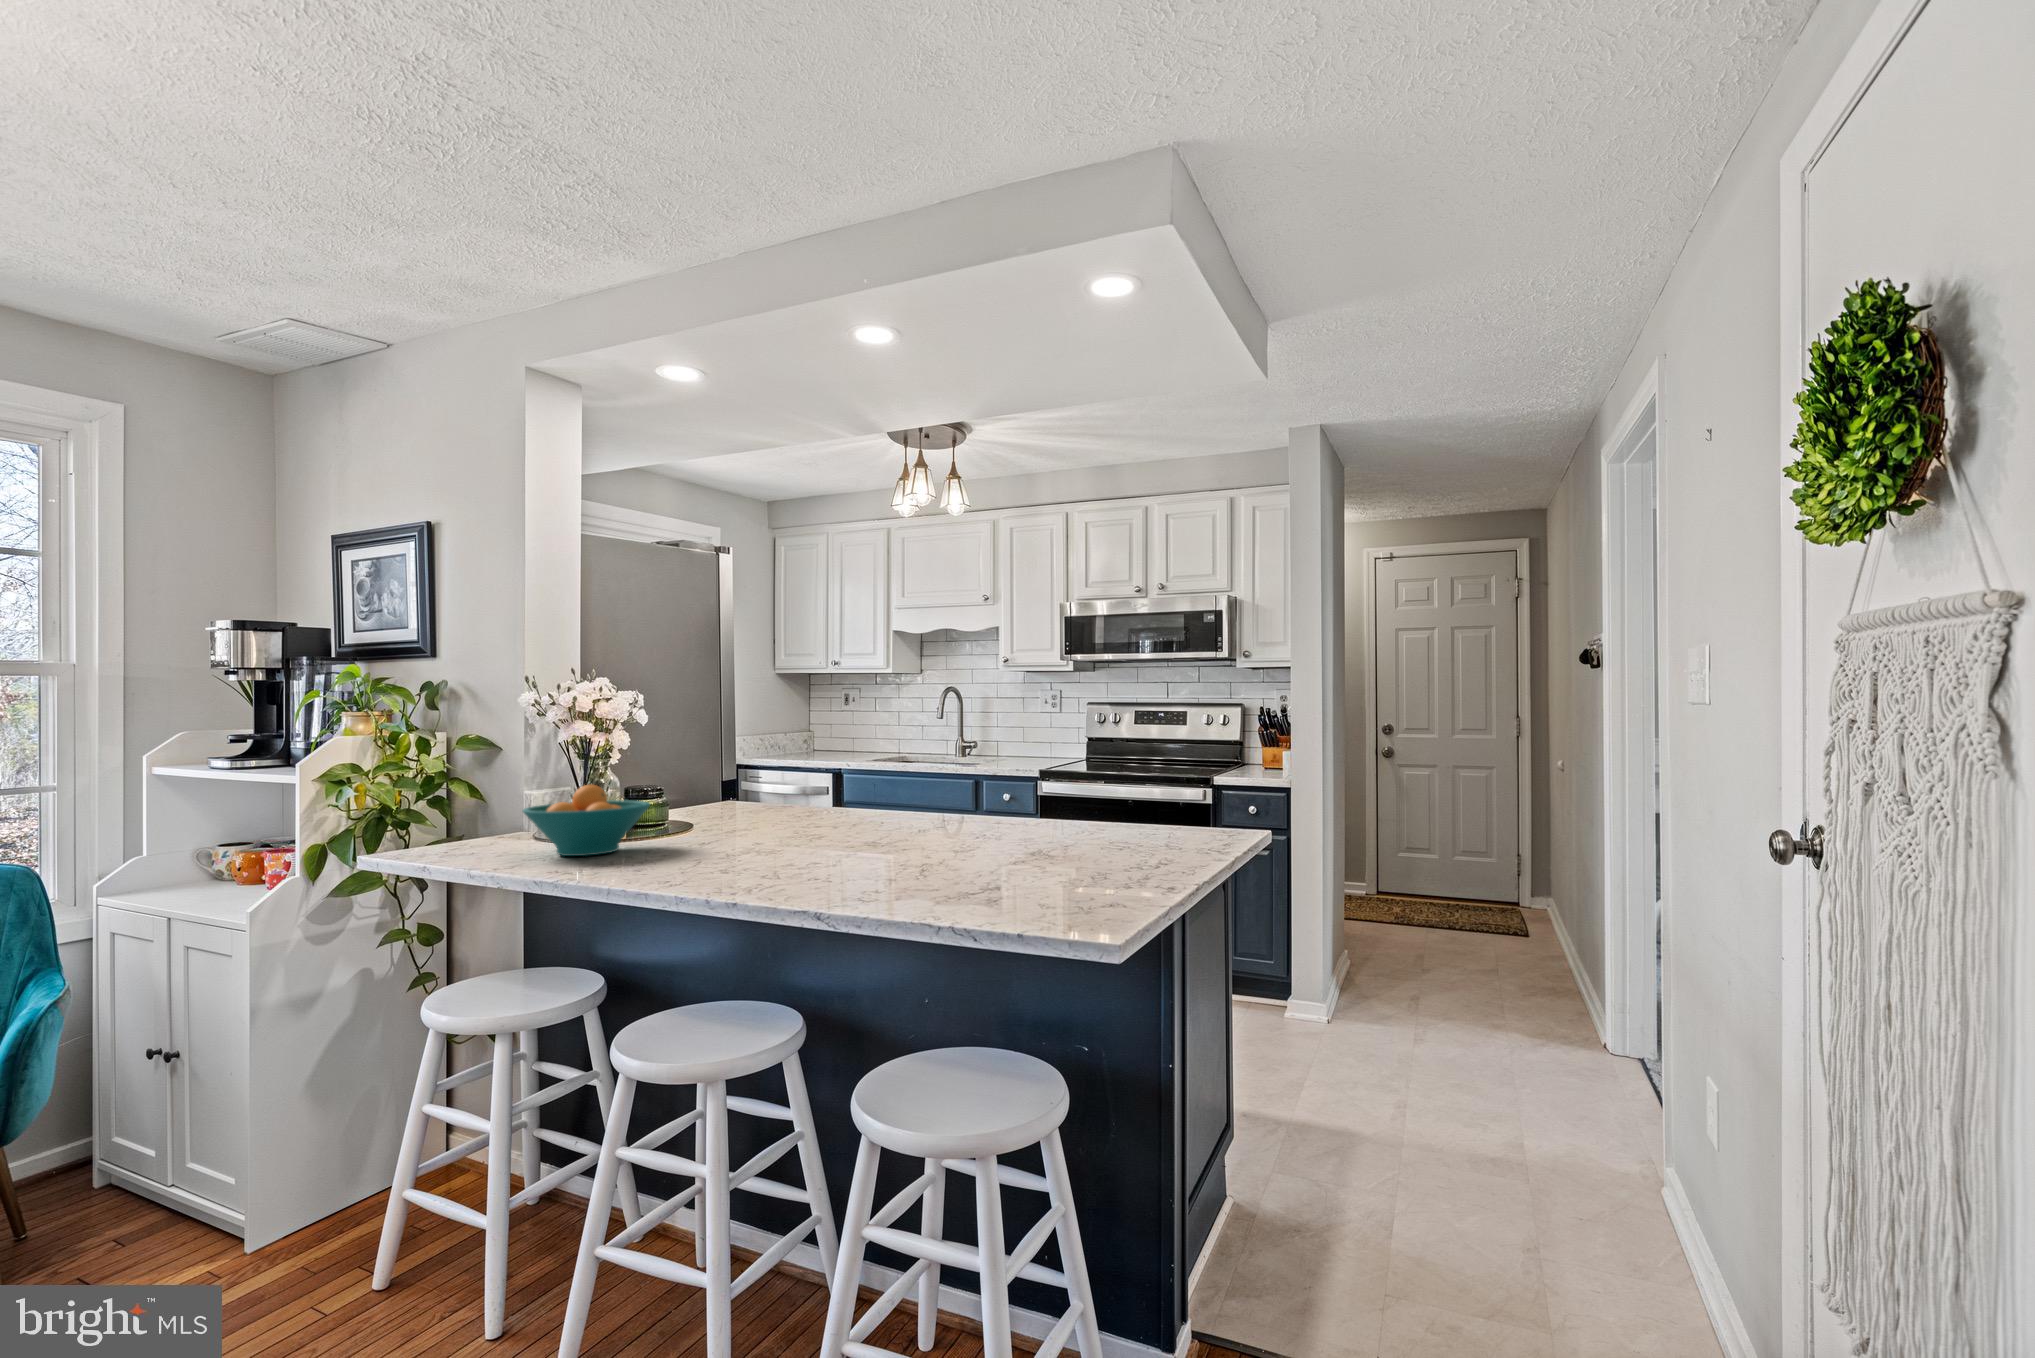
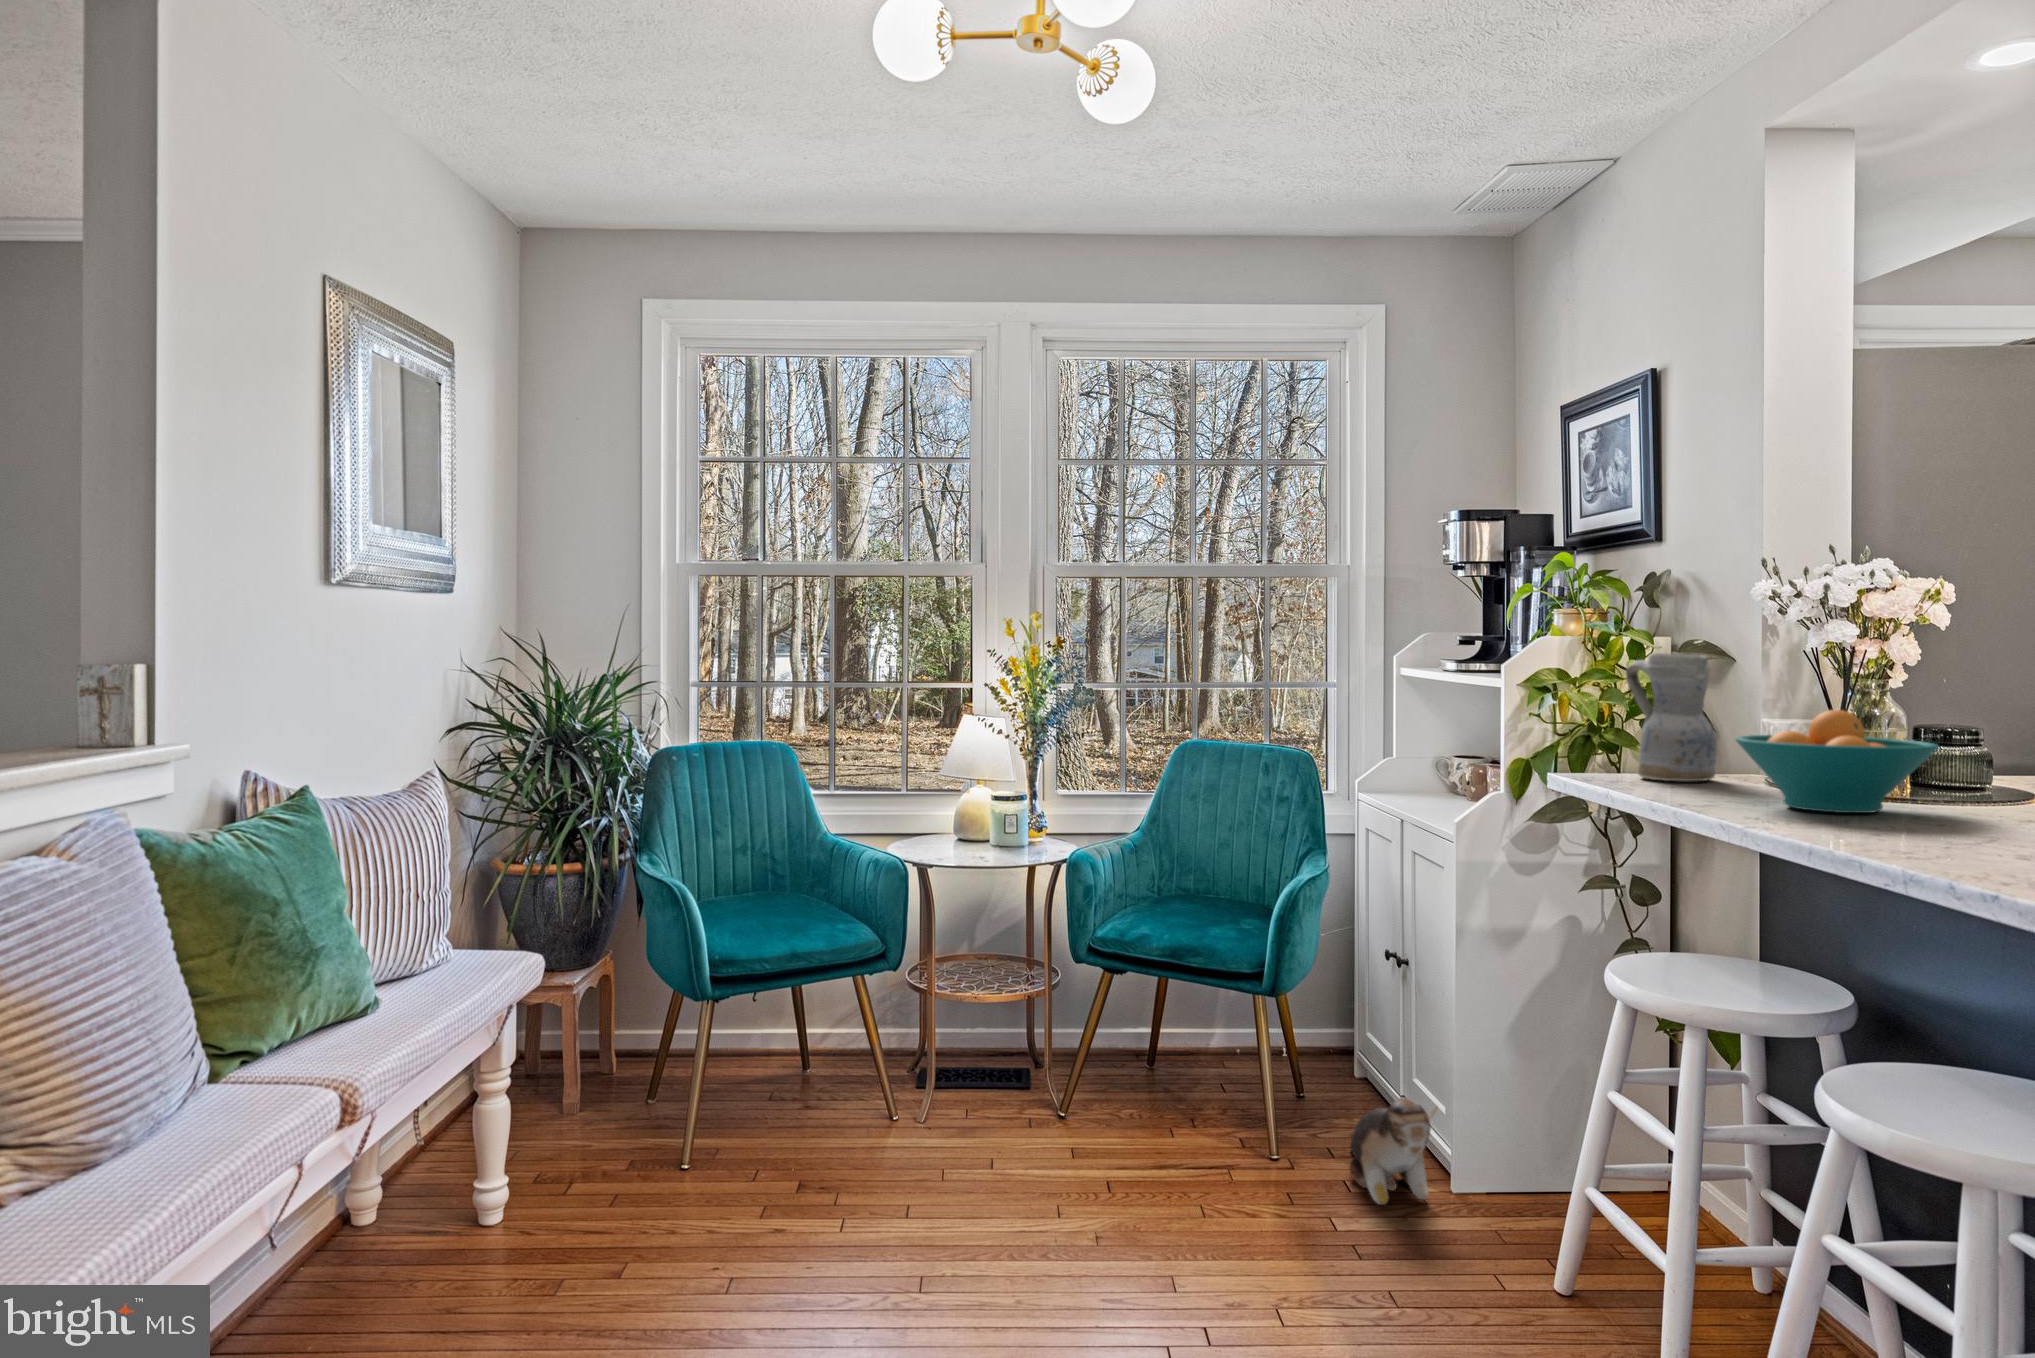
ceramic pitcher: none [420,747,494,847] -> present [1626,653,1717,781]
plush toy: none [114,1180,239,1306] -> present [1350,1098,1437,1205]

